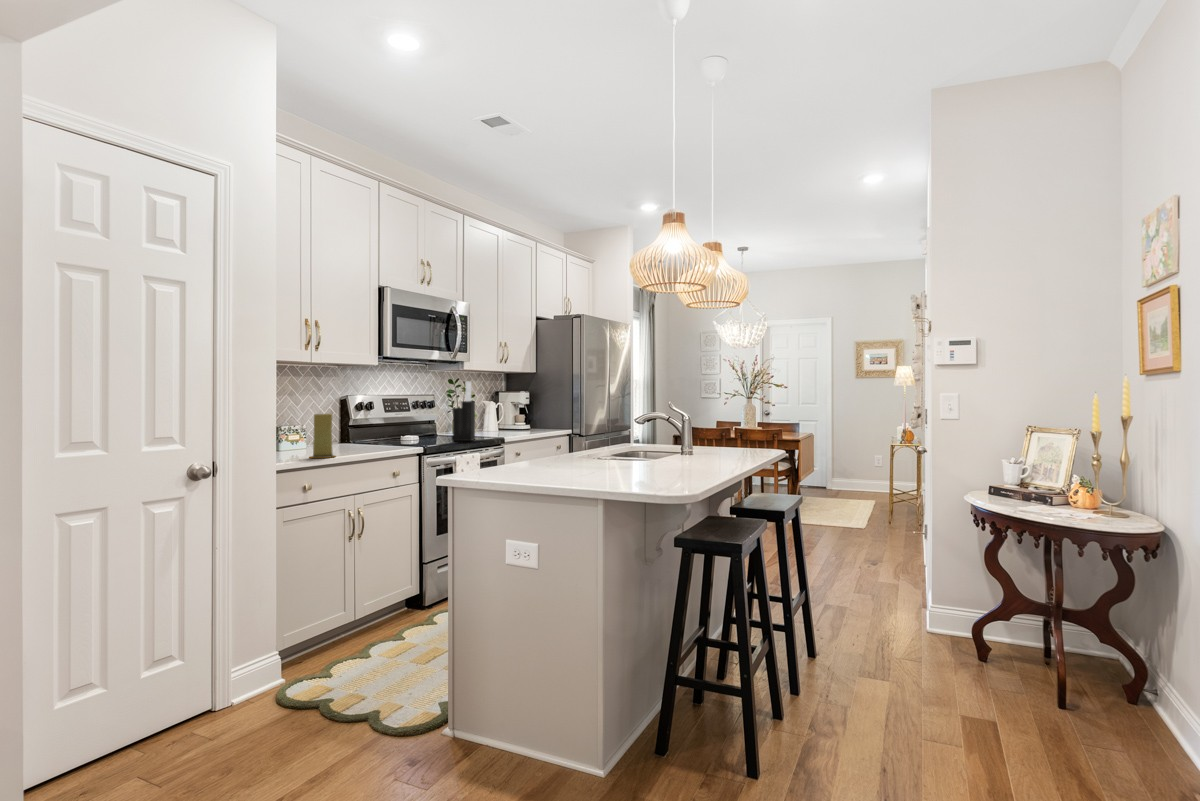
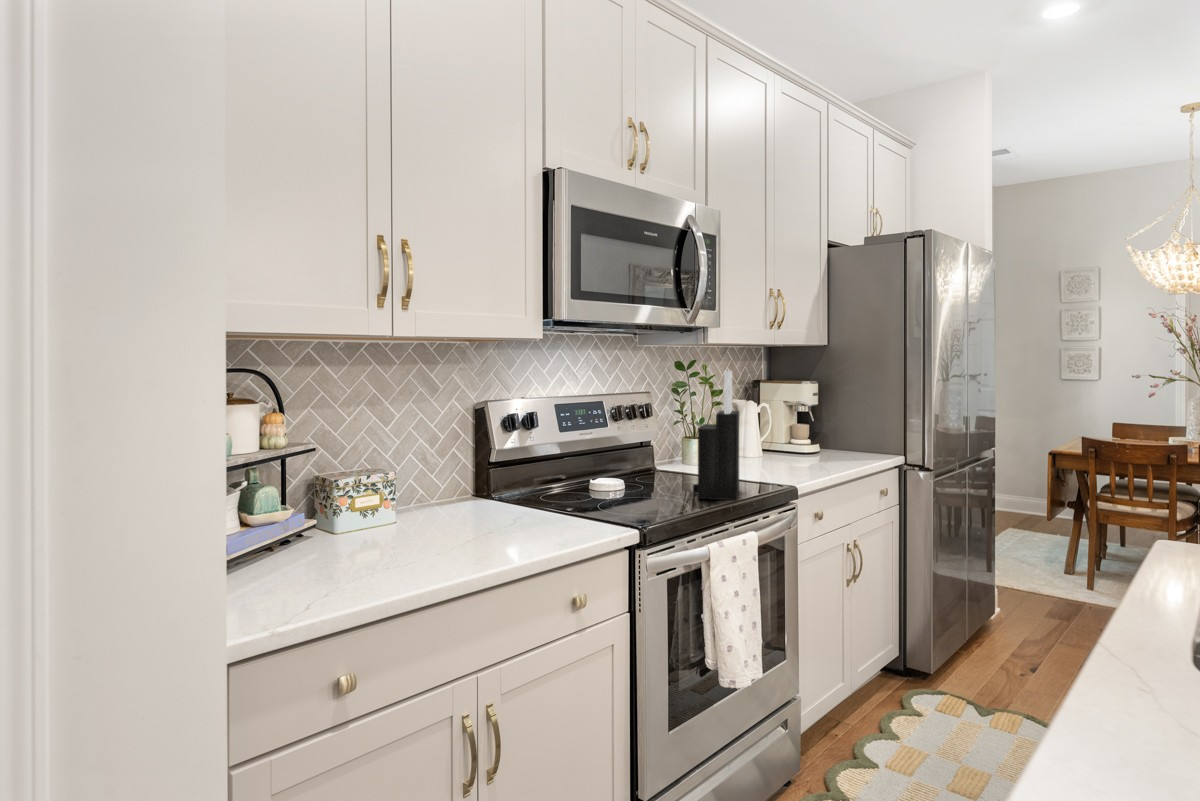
candle: present [309,414,335,458] -> none [374,461,437,578]

